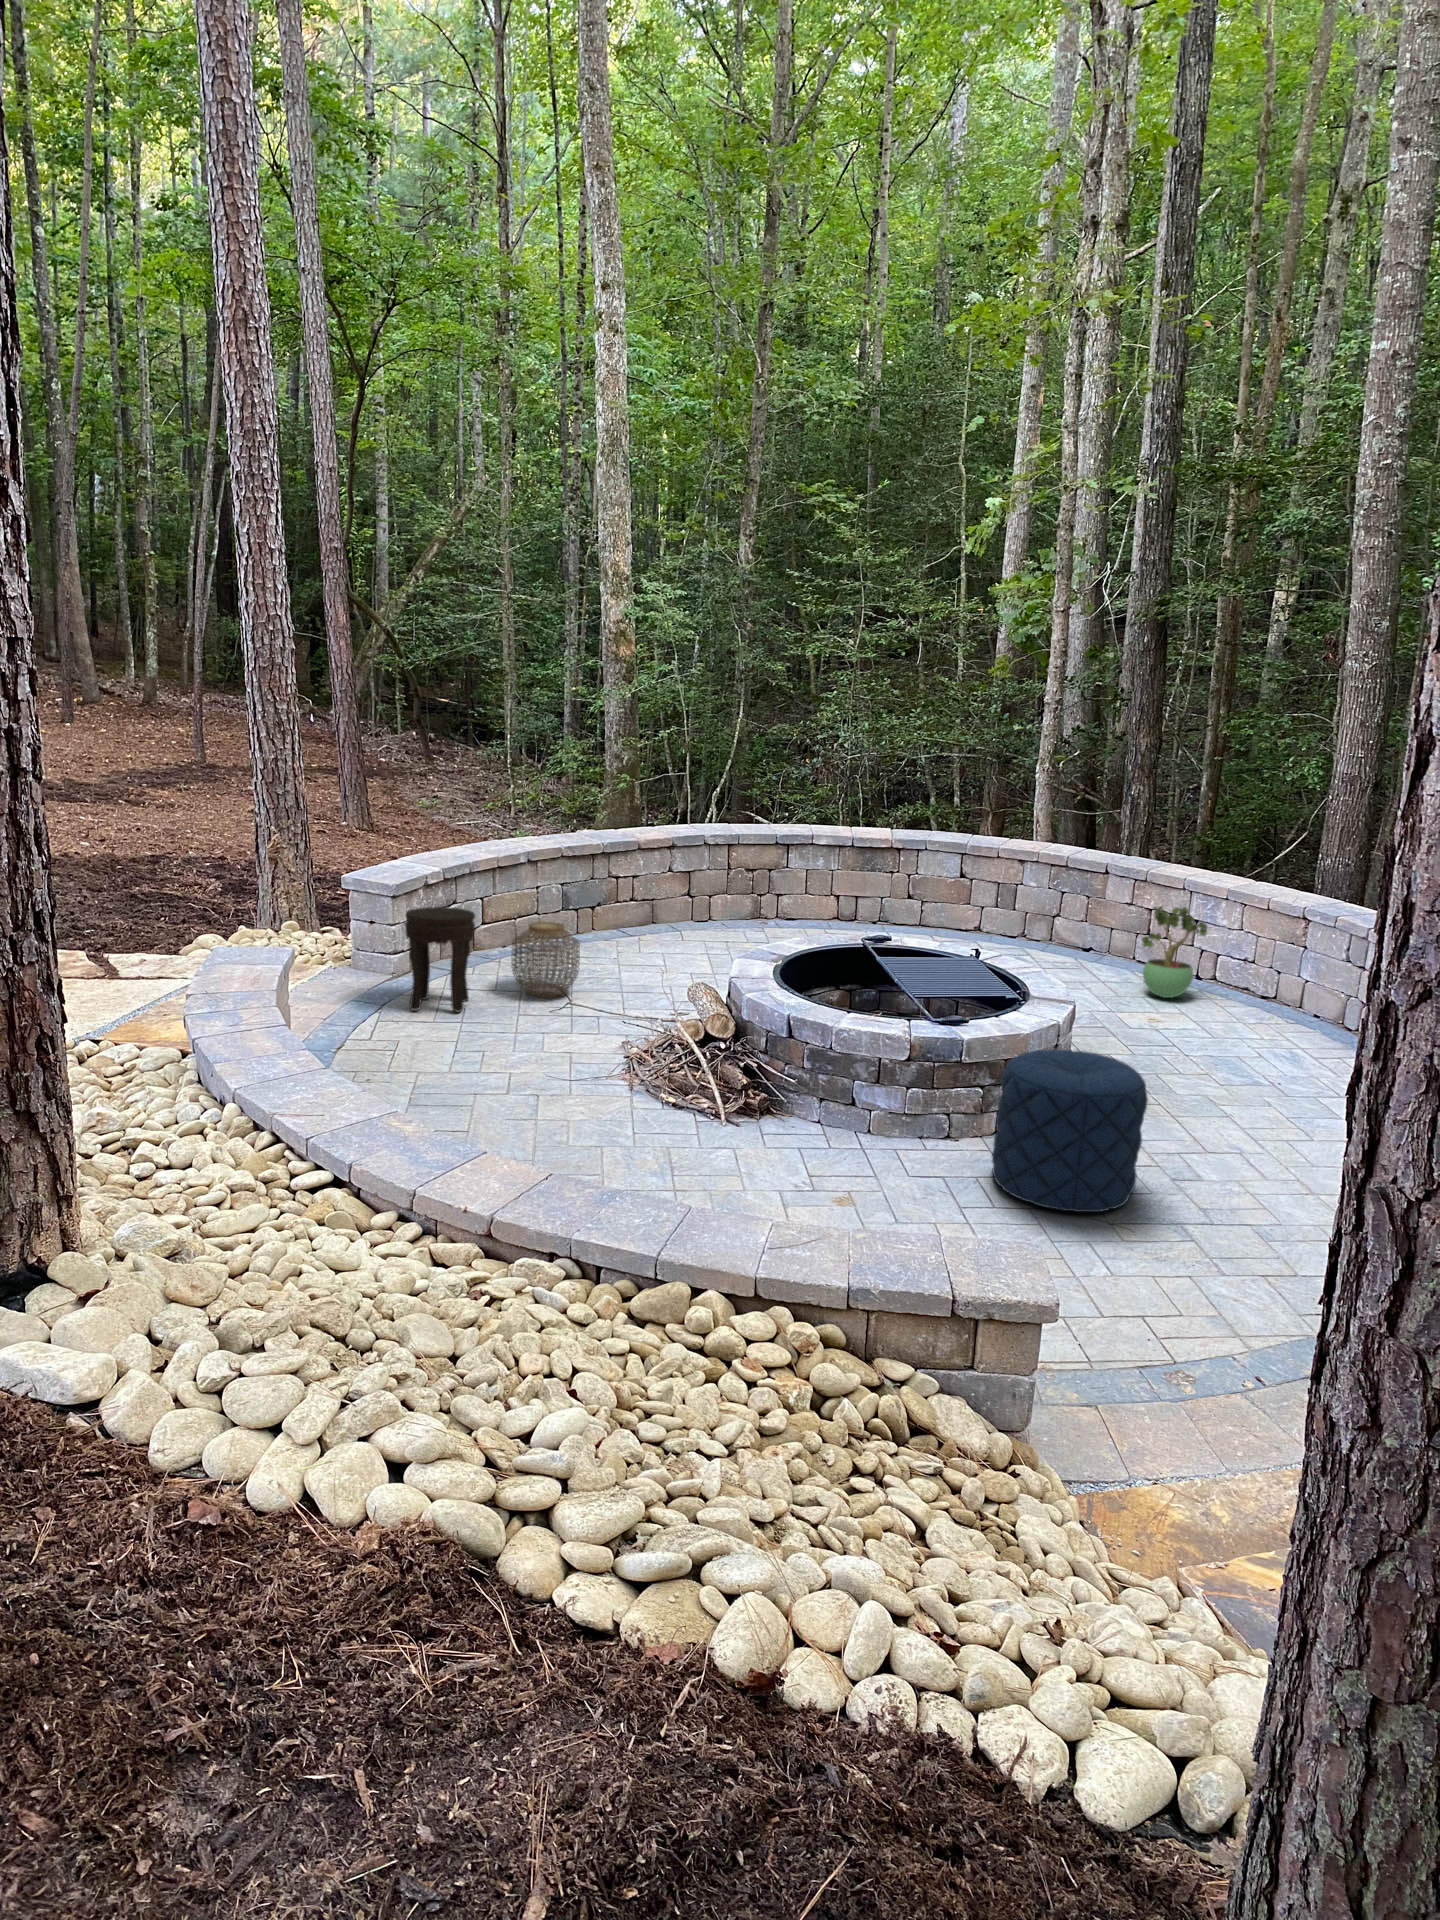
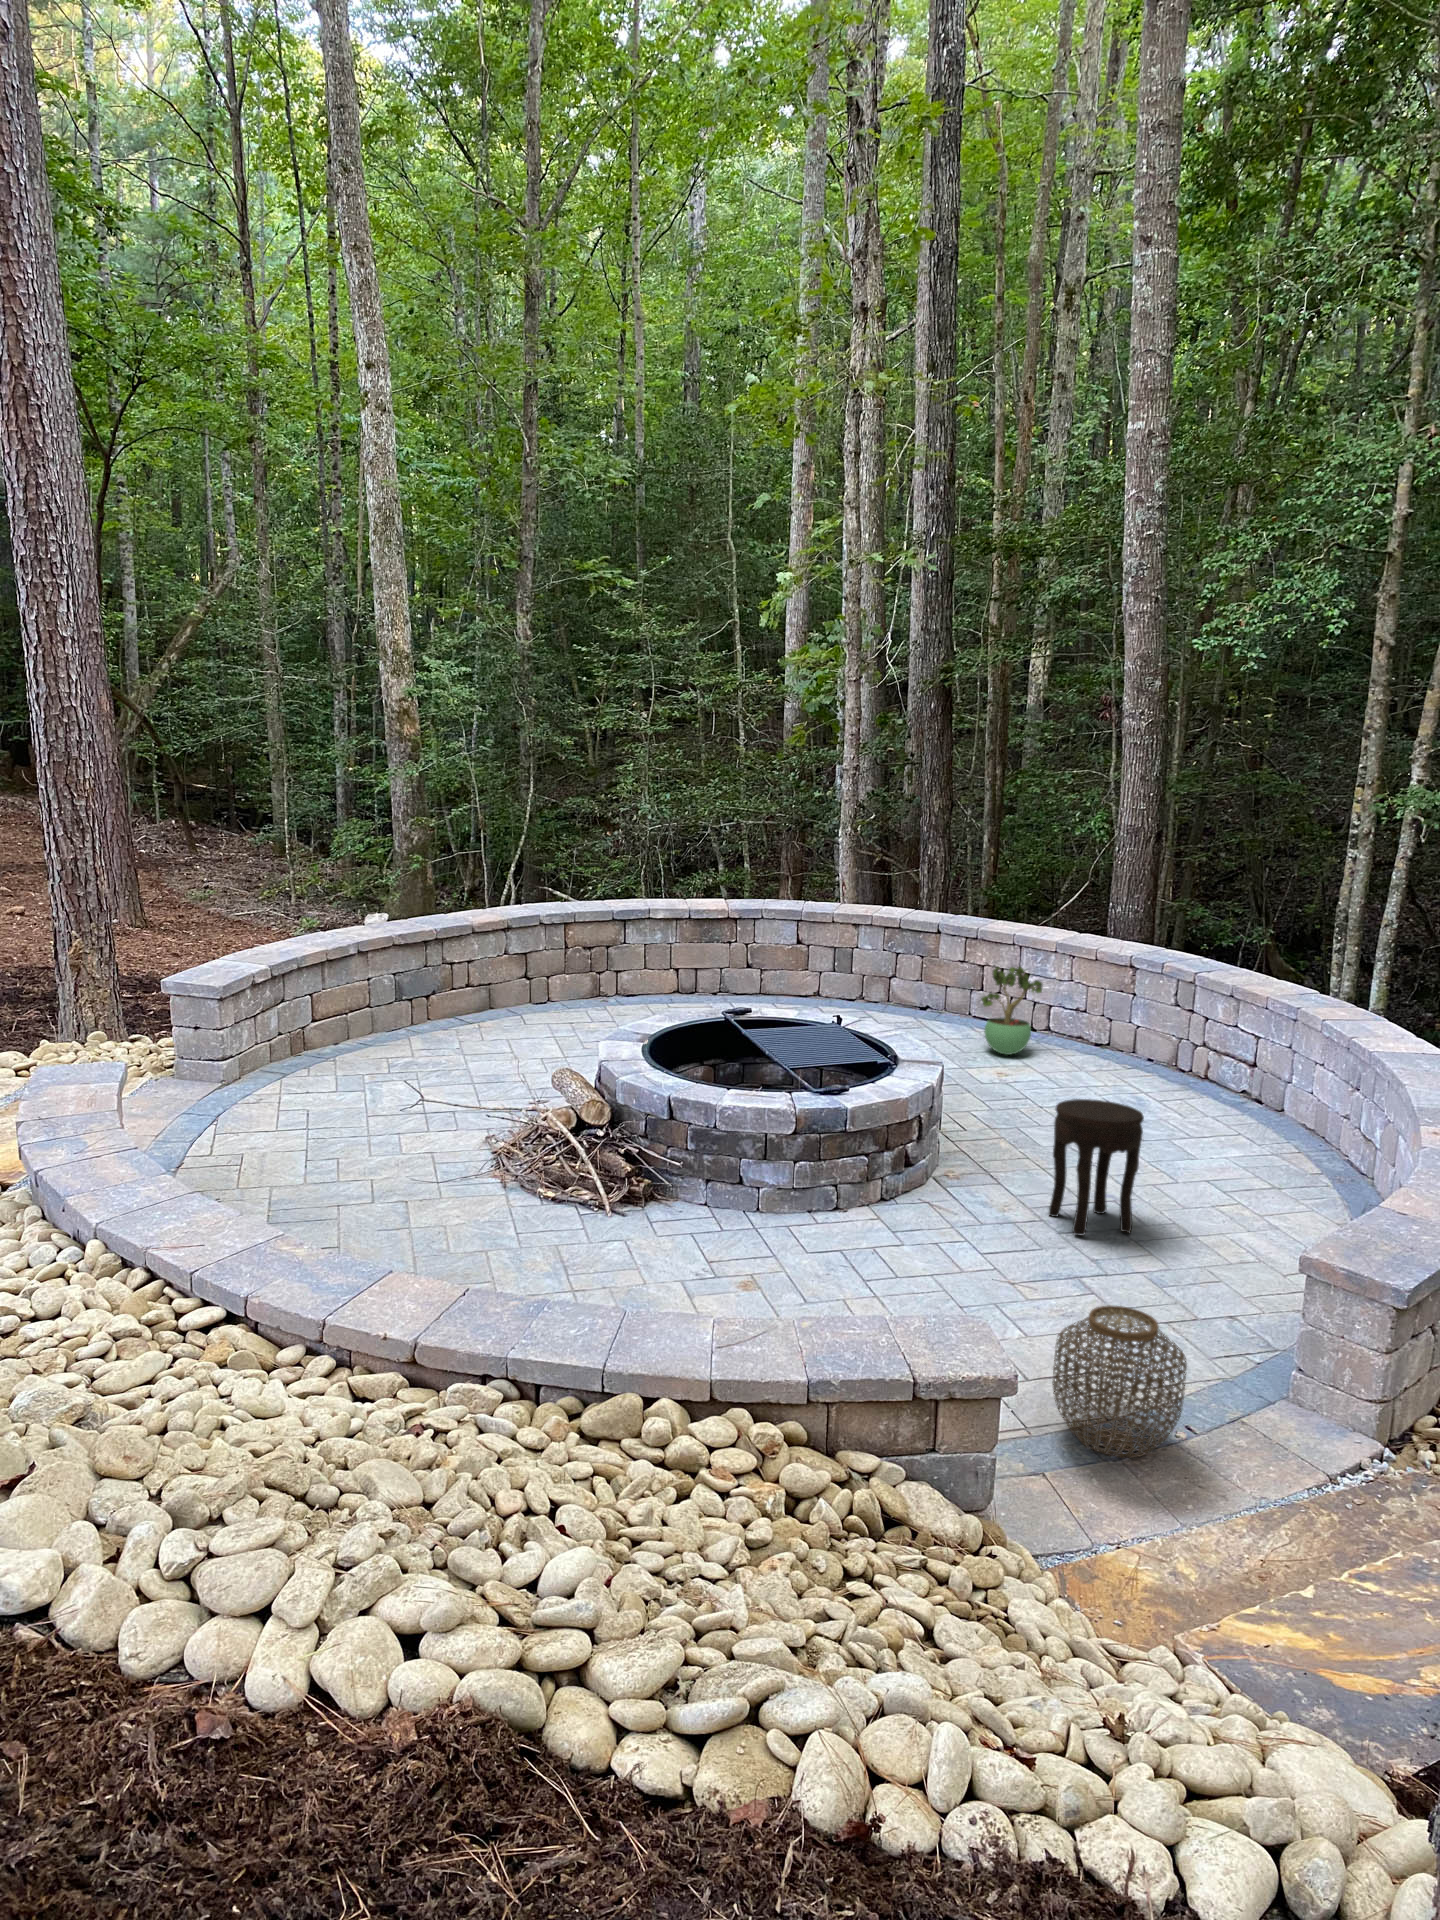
side table: present [405,907,475,1012] -> present [1049,1099,1144,1236]
woven basket: present [512,922,580,998] -> present [1052,1306,1187,1458]
pouf: present [992,1049,1148,1212] -> none [885,1116,1033,1276]

